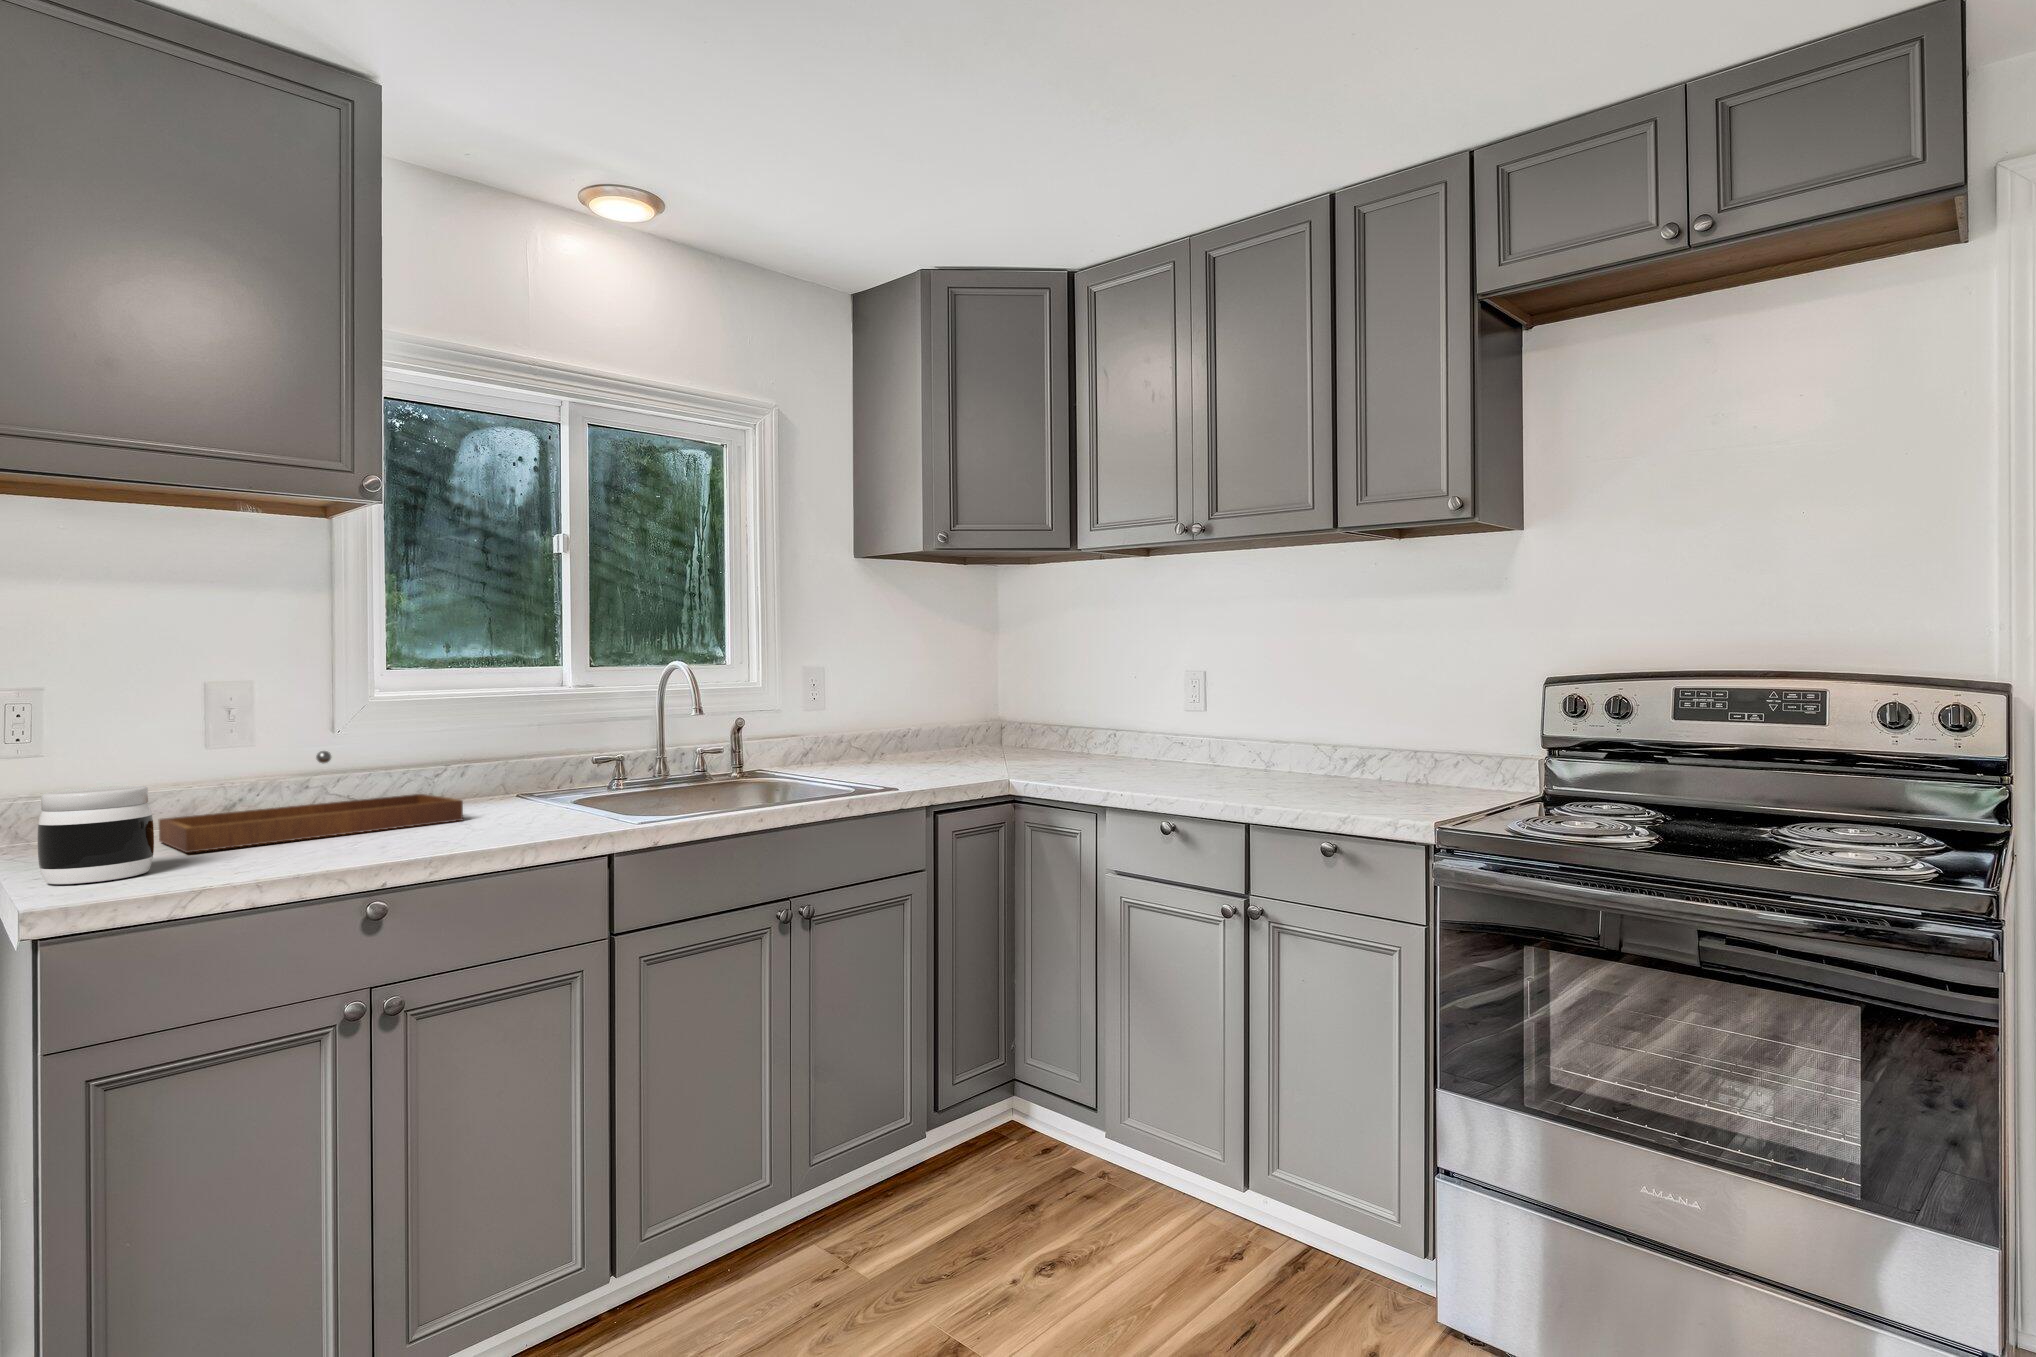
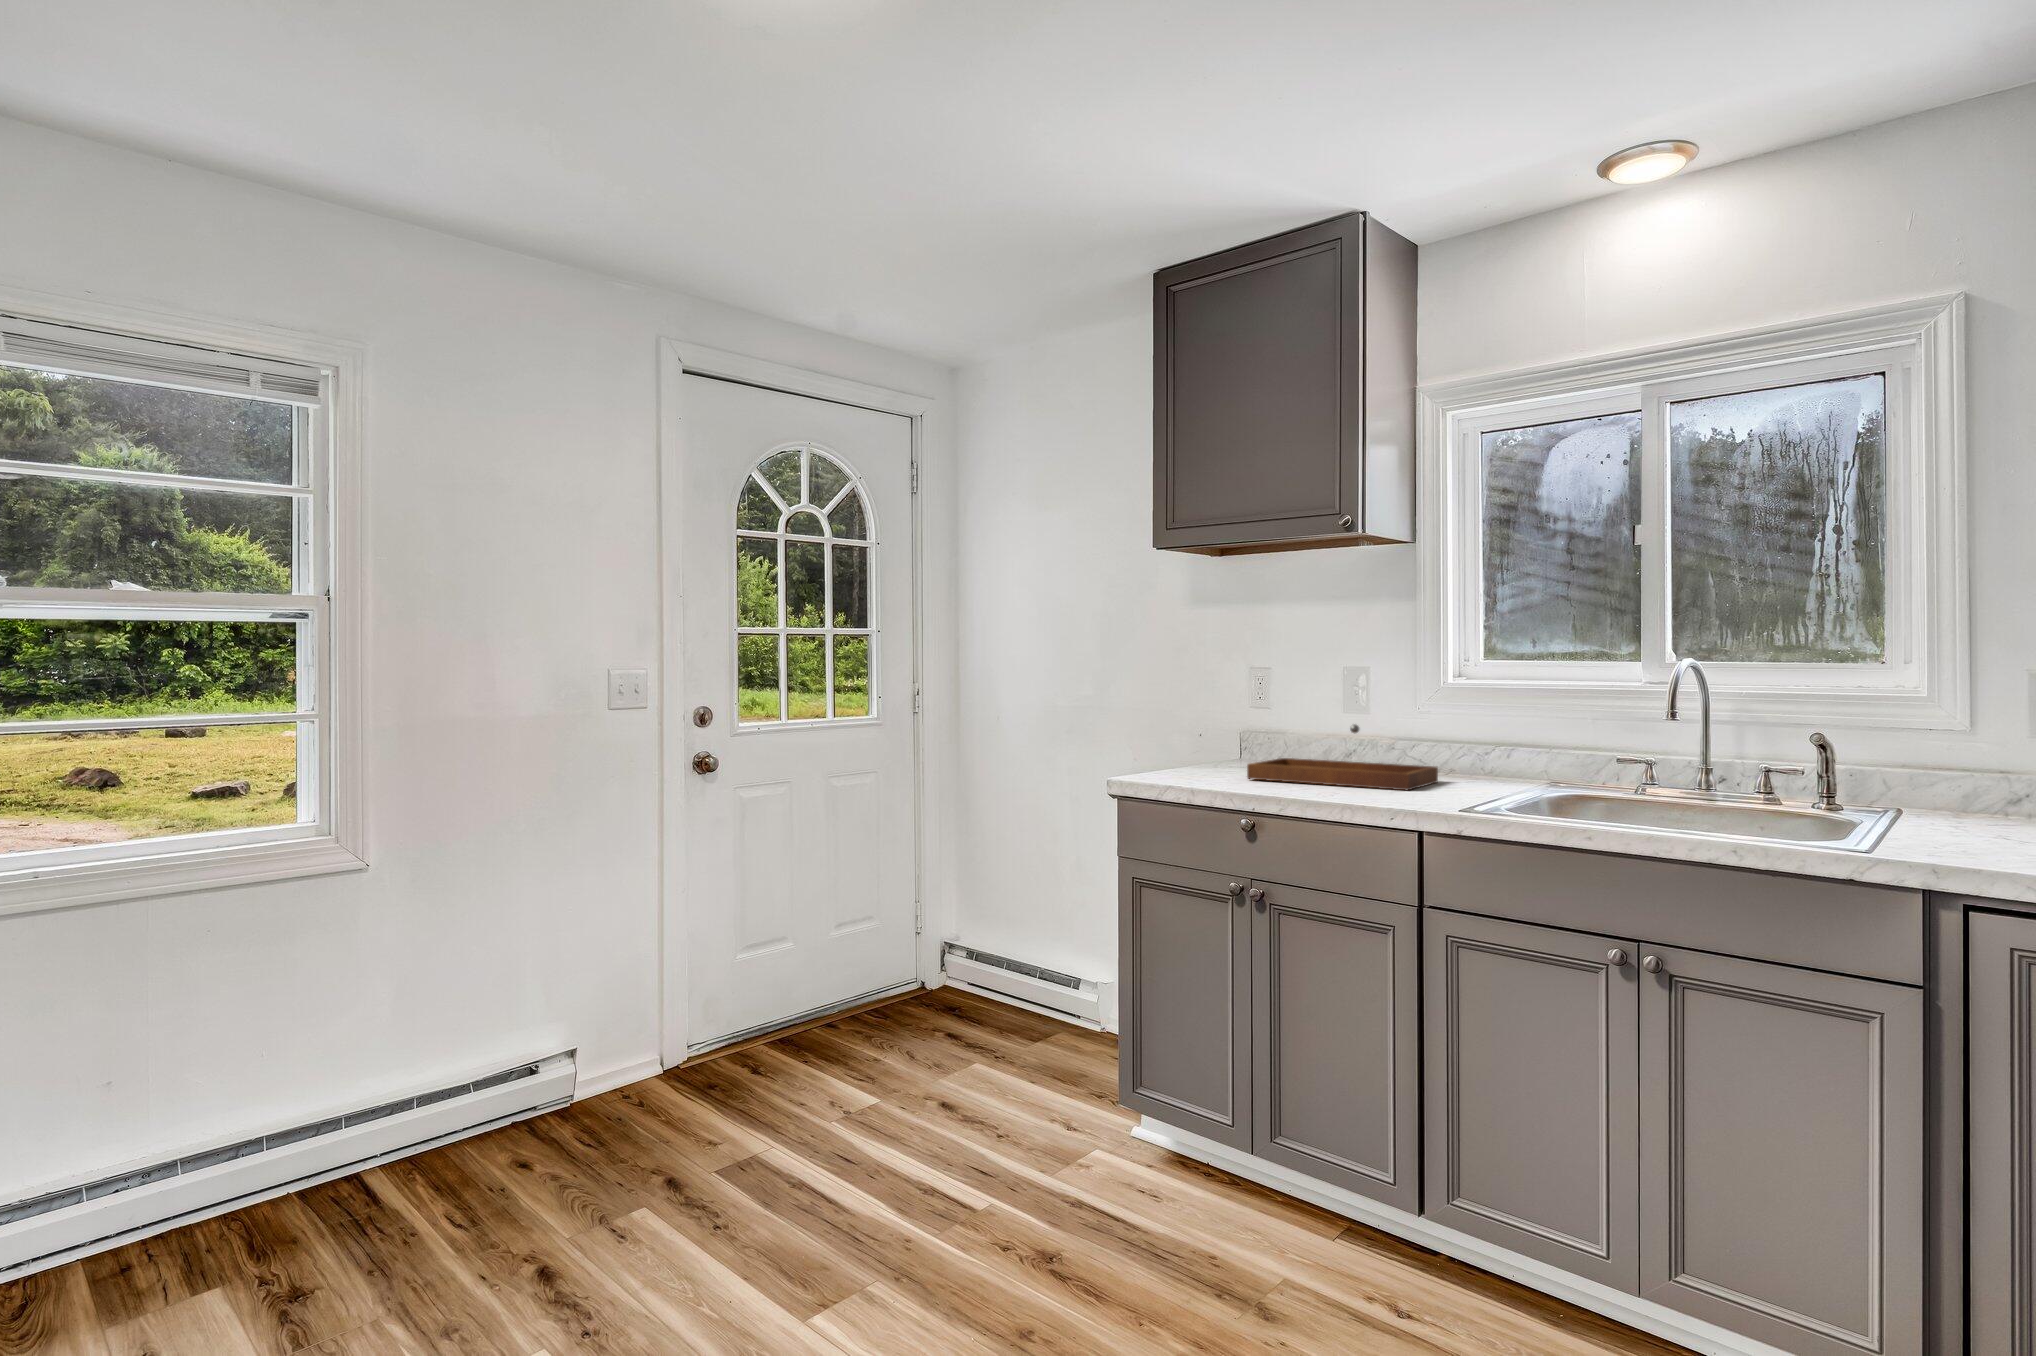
jar: present [37,786,154,884] -> none [1157,732,1205,784]

